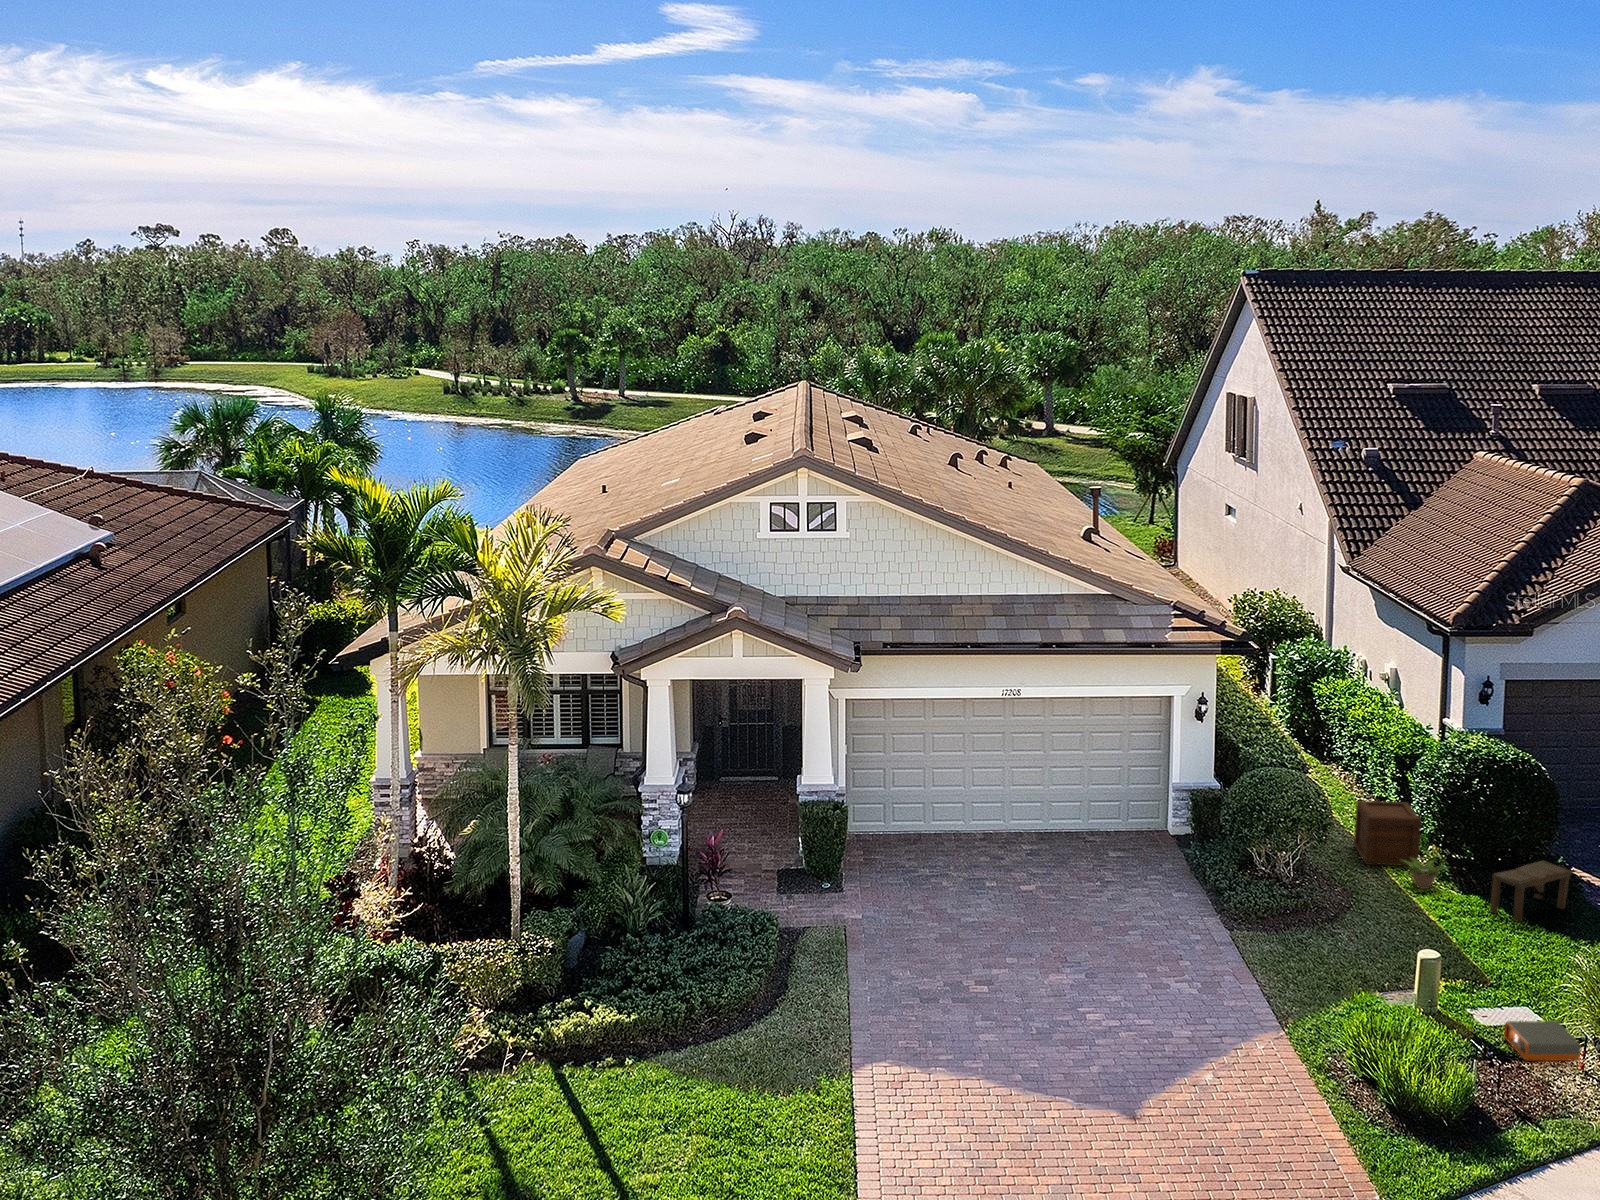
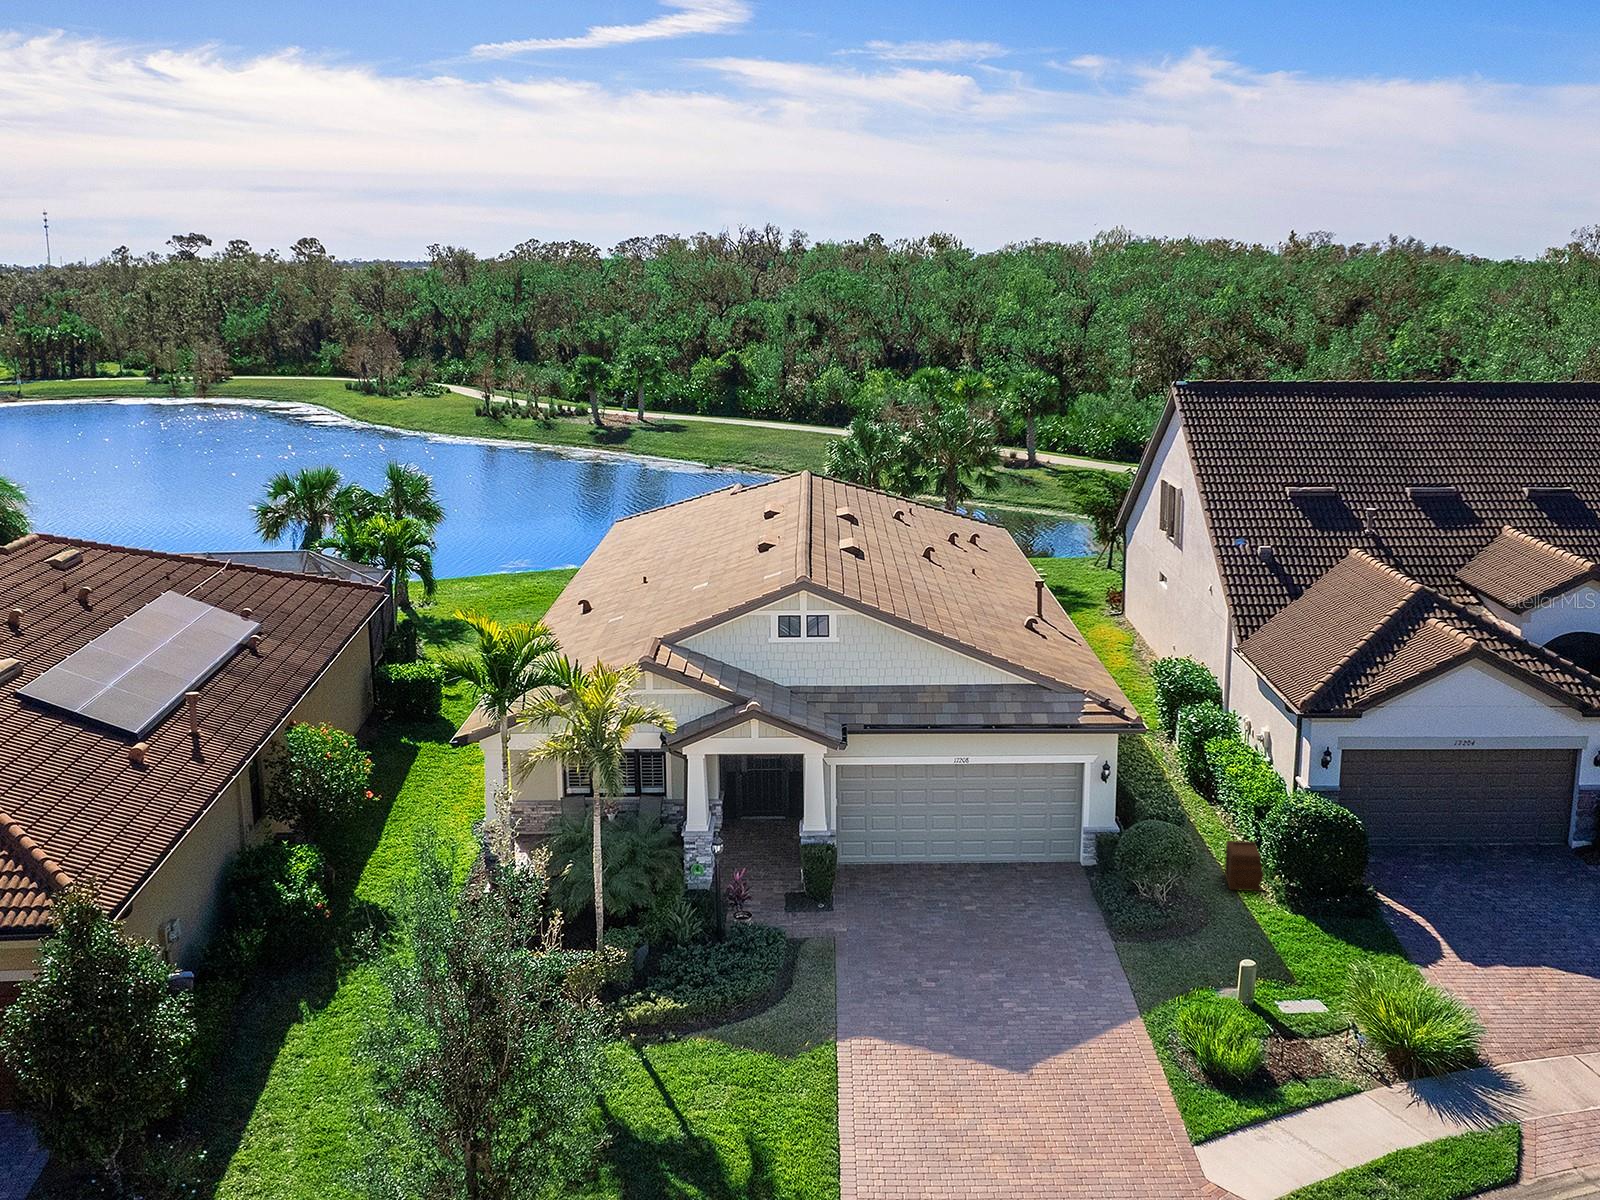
decorative plant: present [1400,857,1446,889] -> none [1251,885,1286,910]
bench: present [1490,861,1571,922] -> none [1311,889,1372,936]
storage box: present [1504,1021,1581,1061] -> none [1291,1009,1340,1036]

